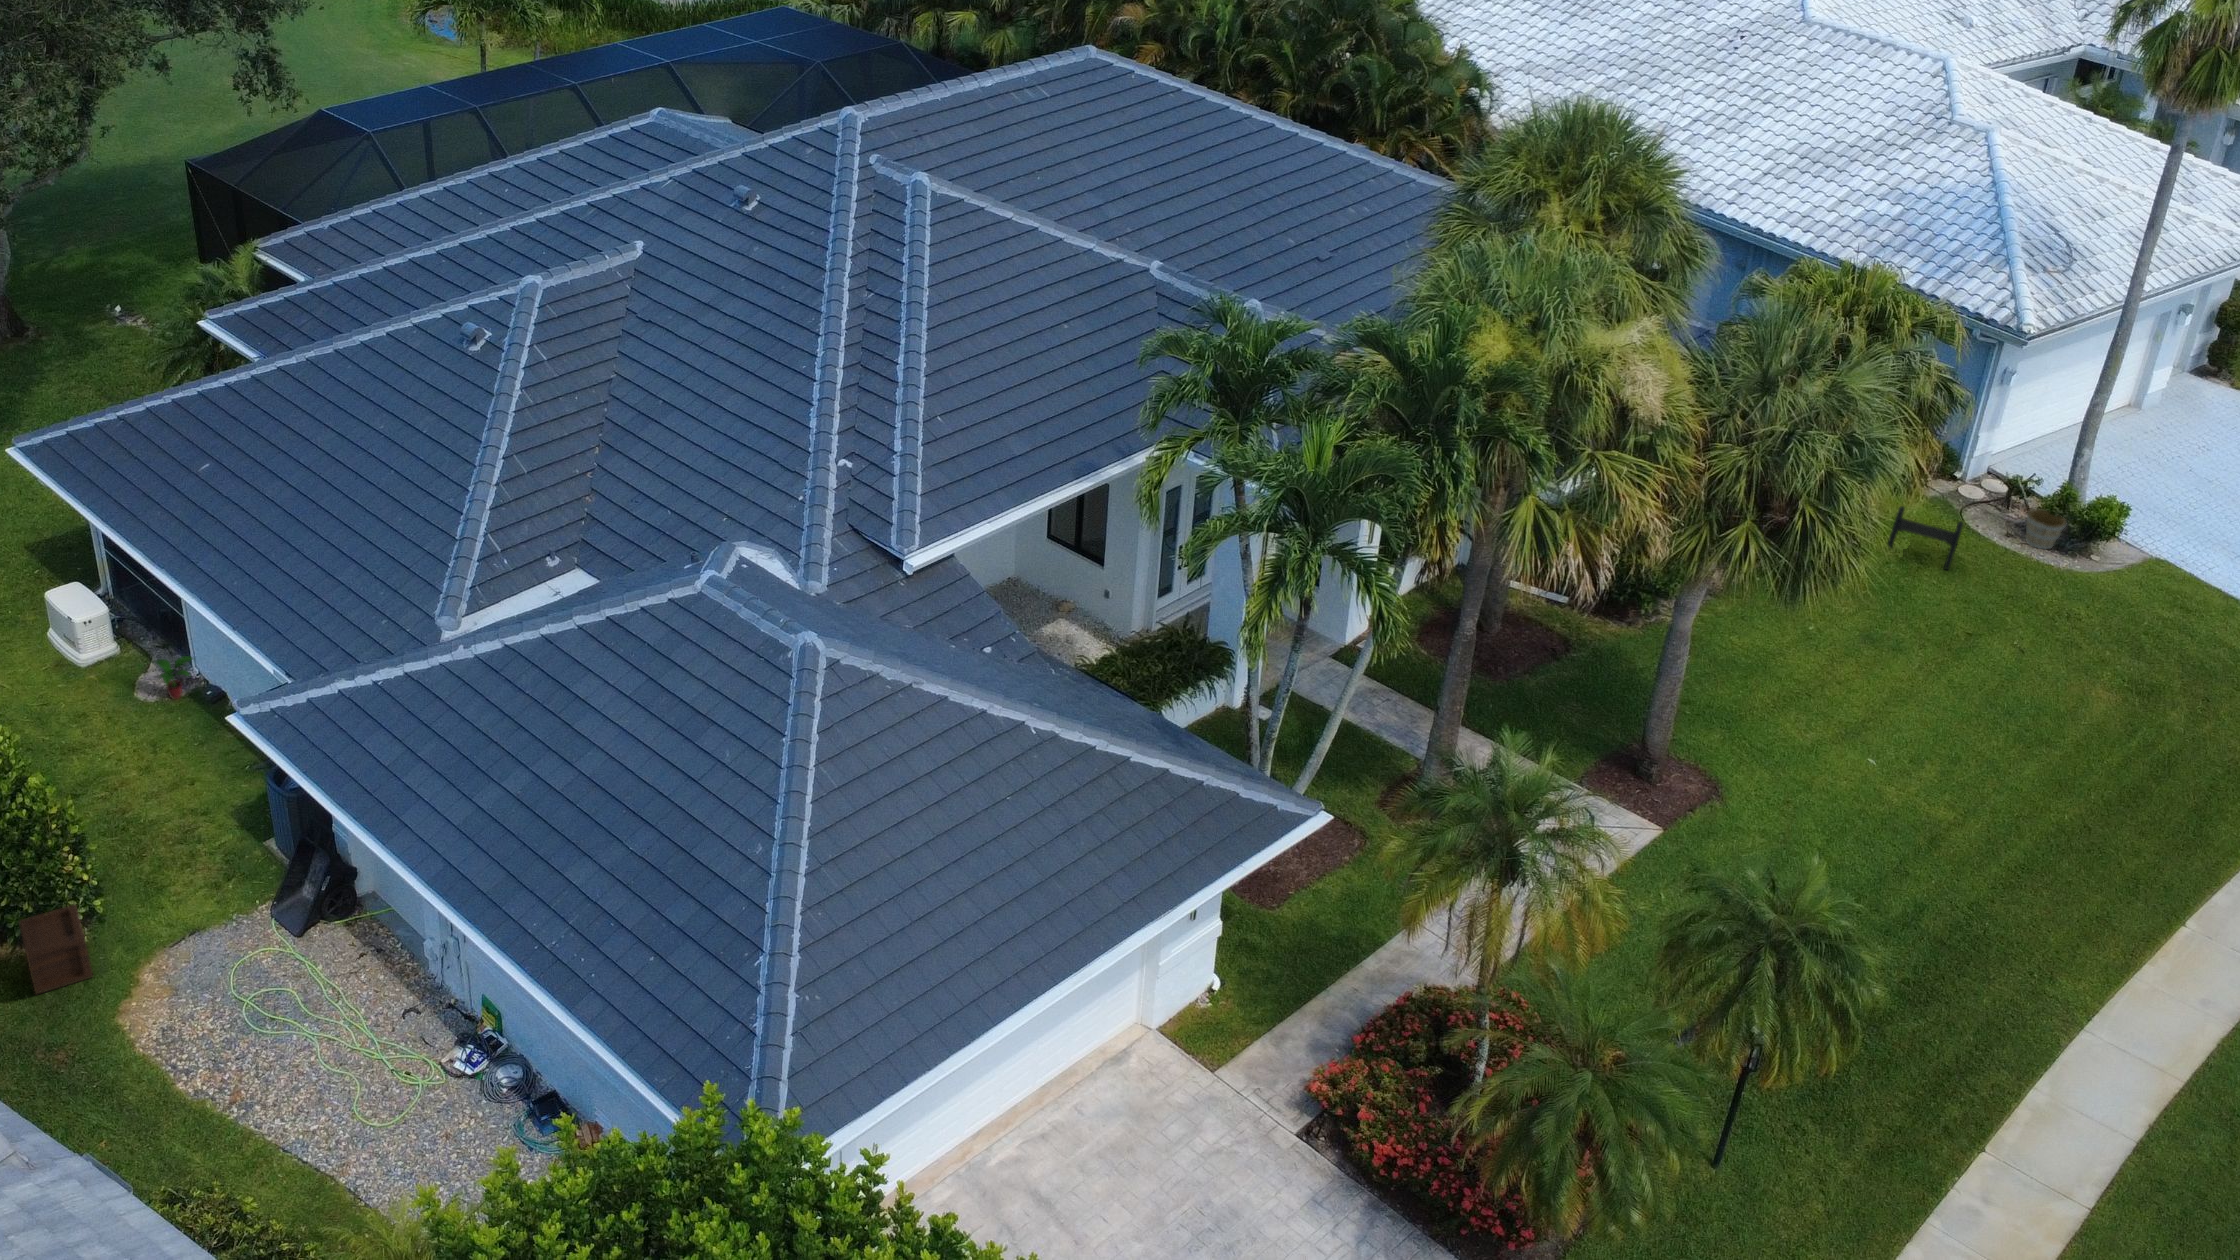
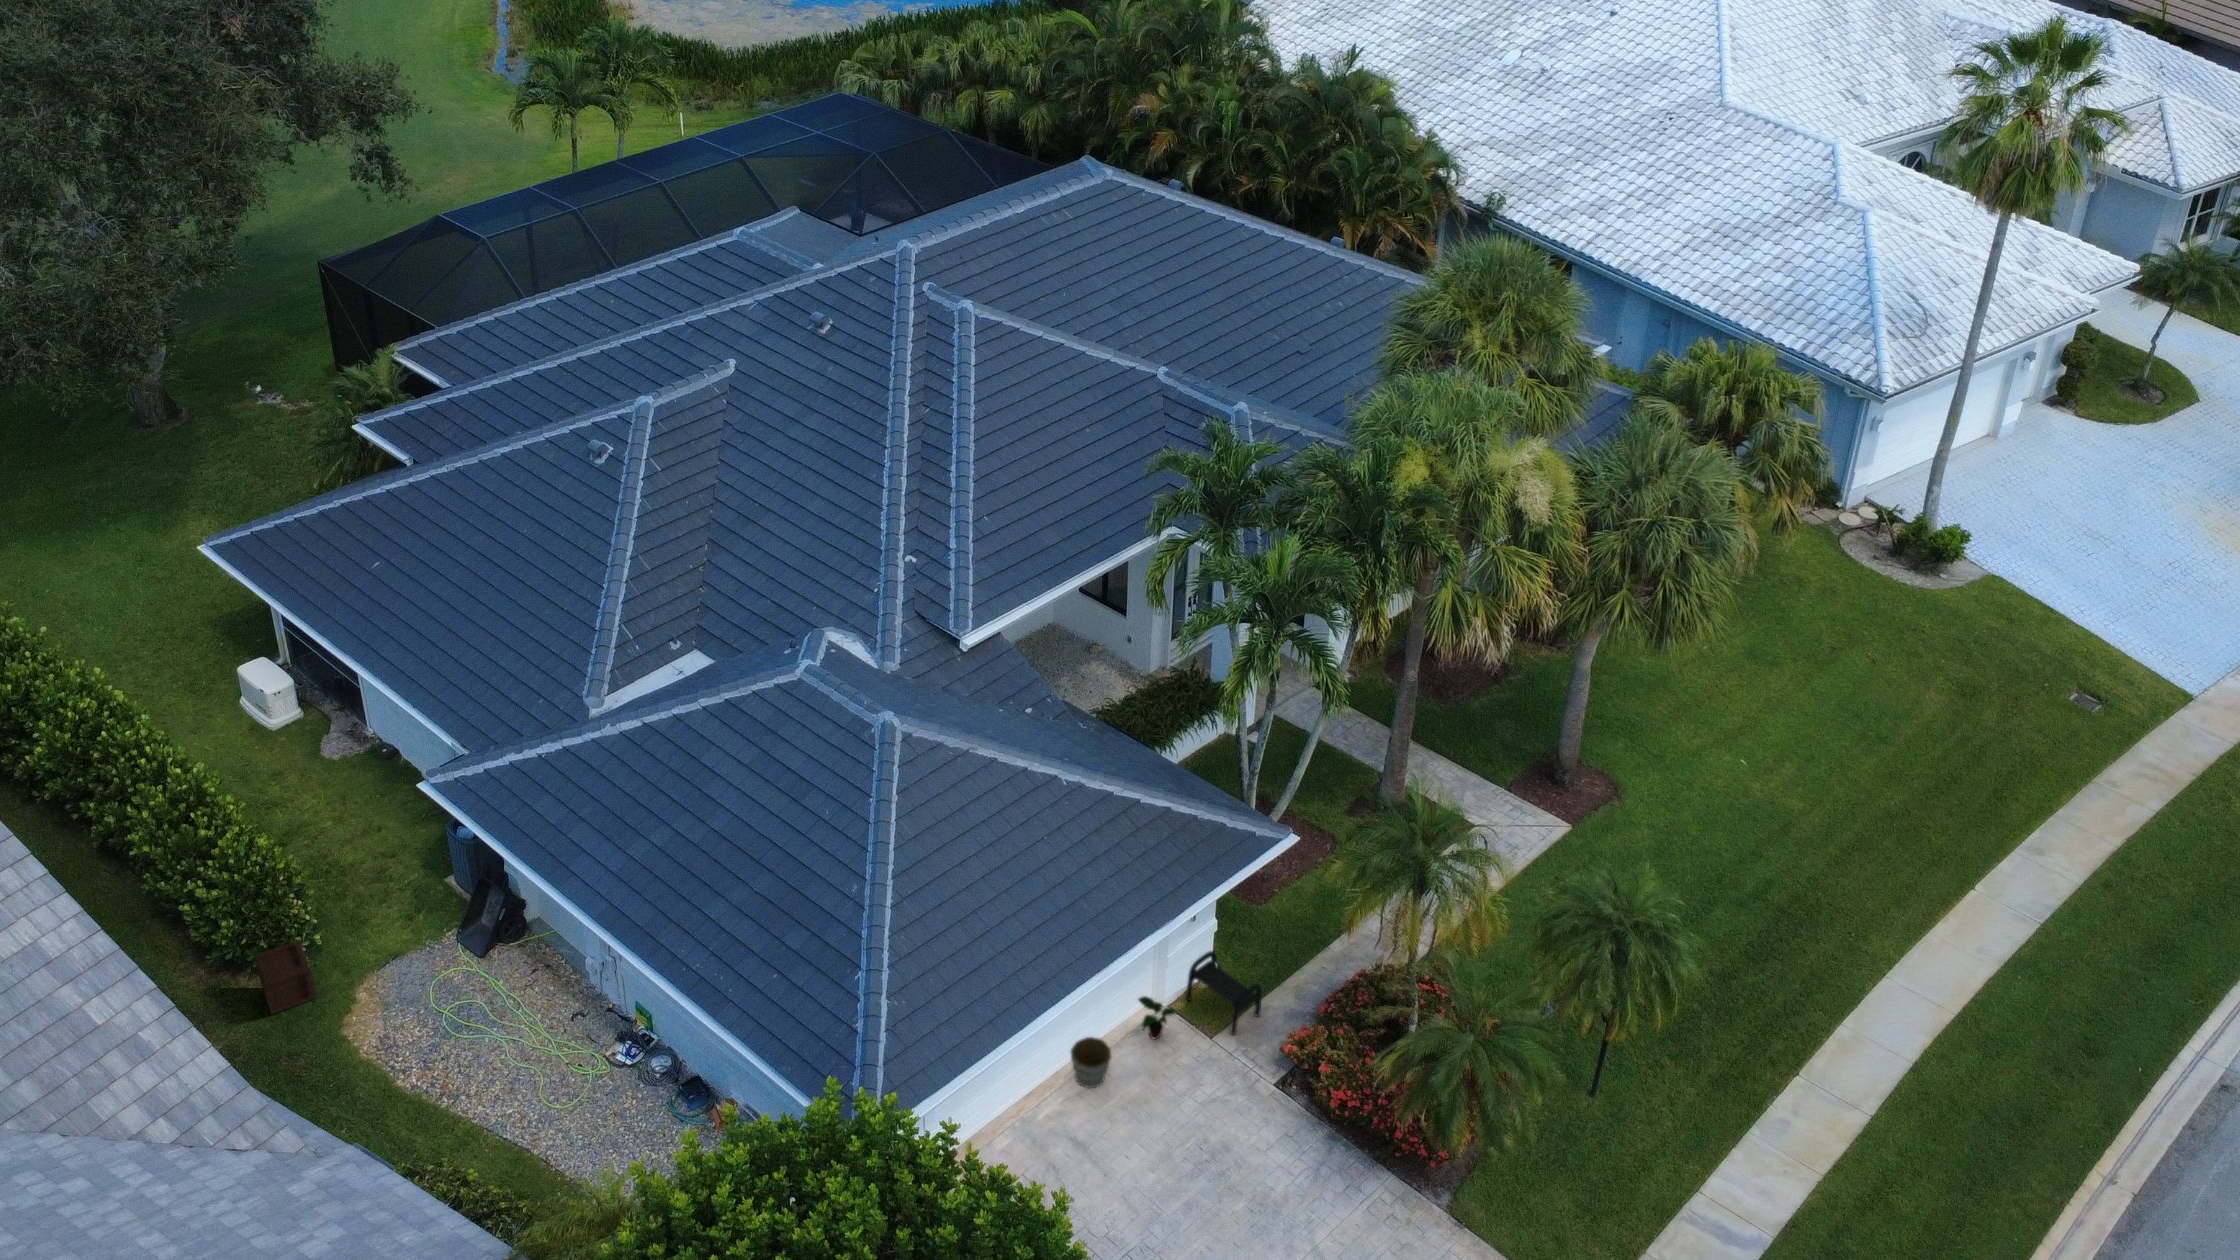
bench: present [1888,506,1963,570] -> present [1186,951,1262,1035]
wooden bucket: present [2025,509,2067,549] -> present [1071,1037,1112,1088]
potted plant: present [156,656,193,699] -> present [1139,996,1176,1040]

